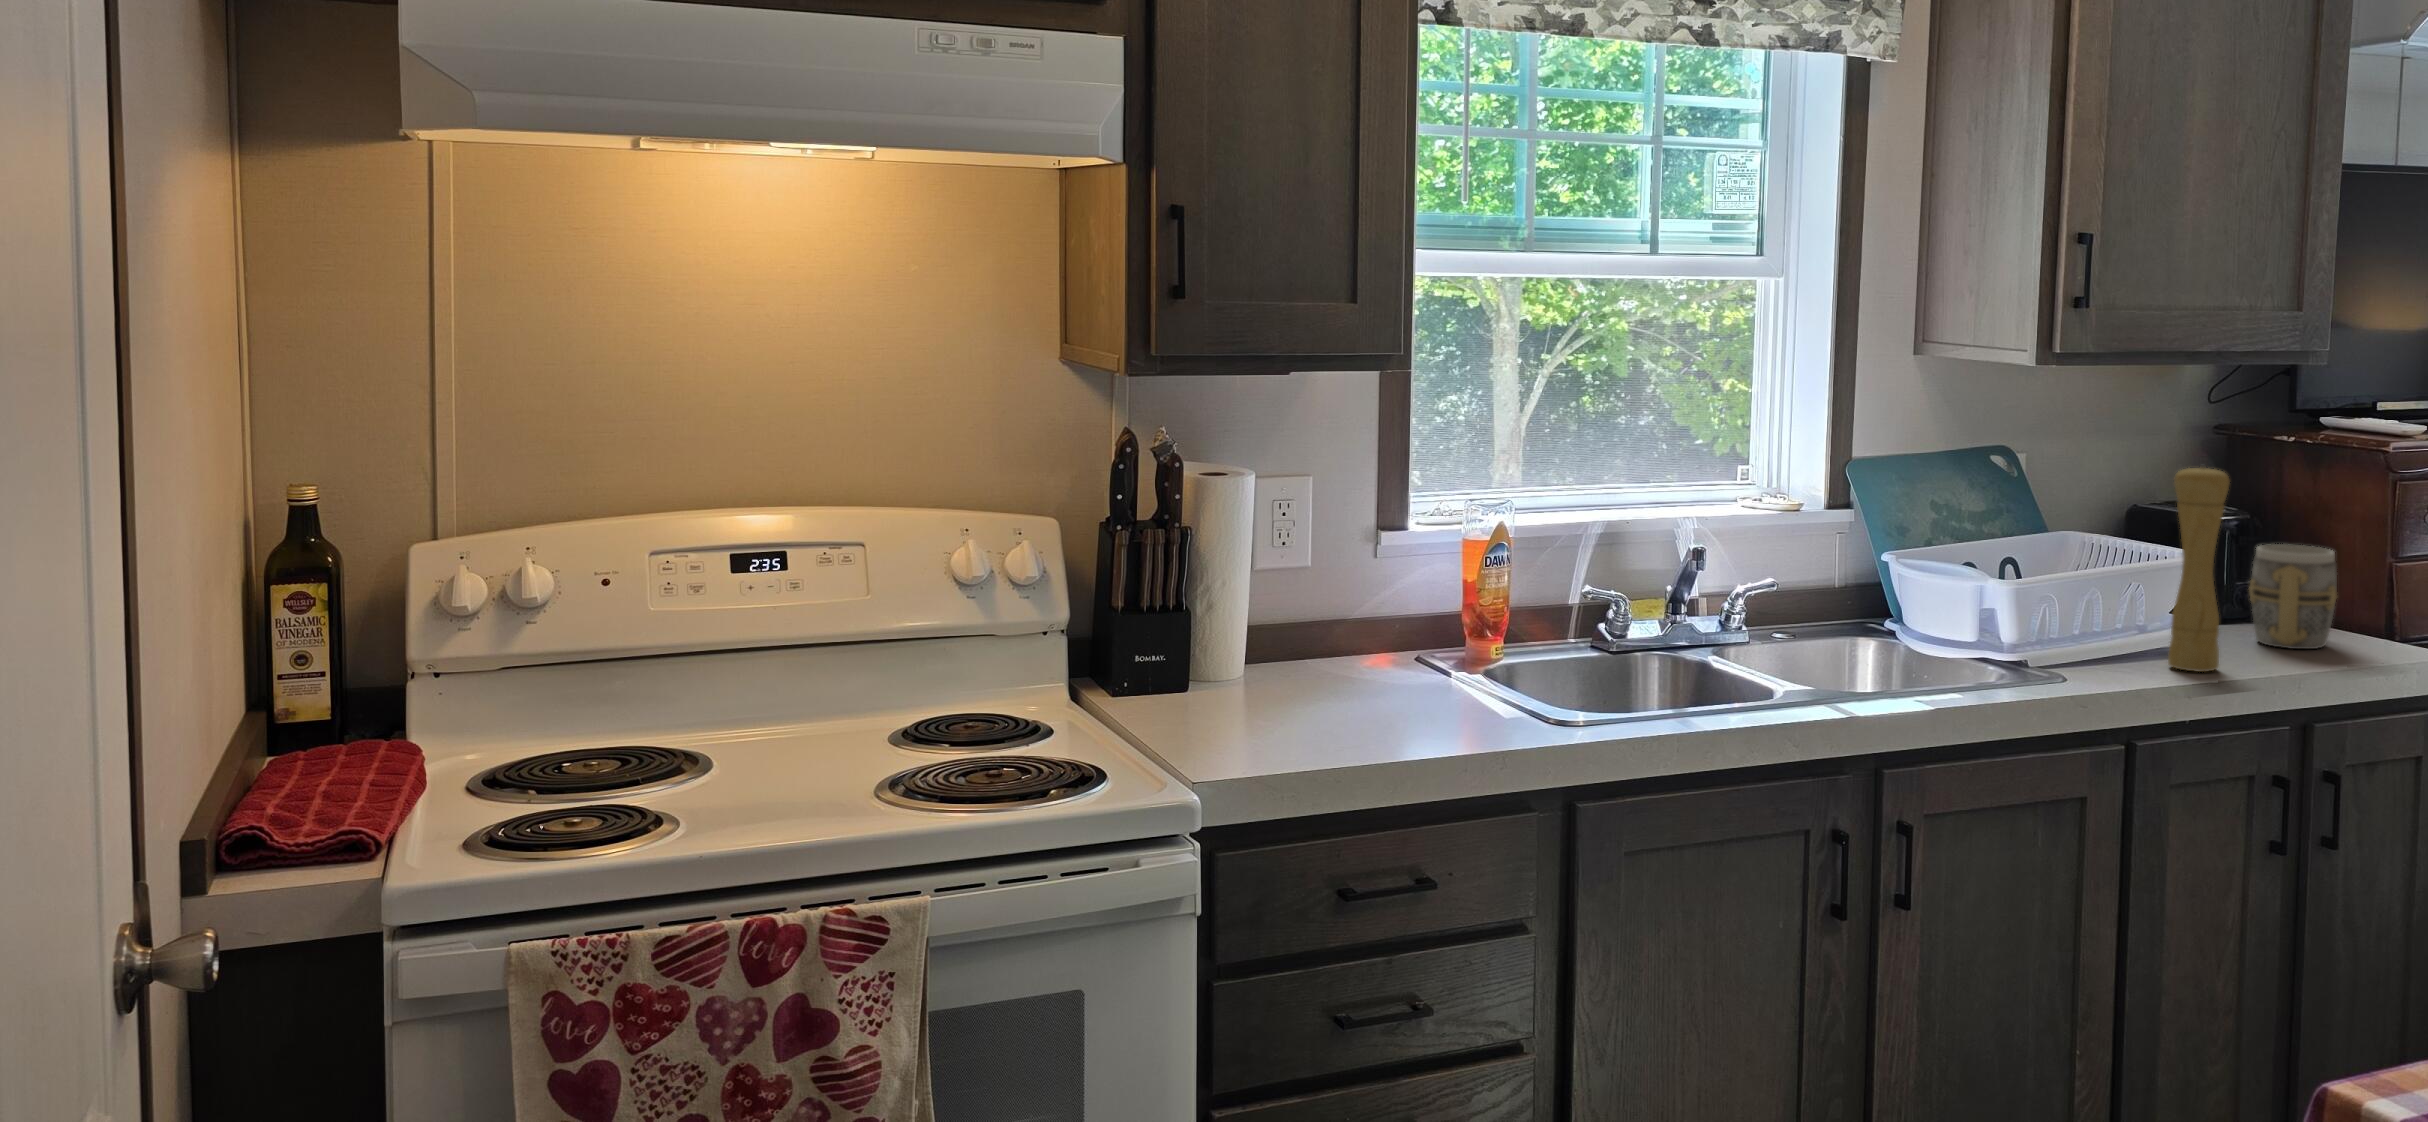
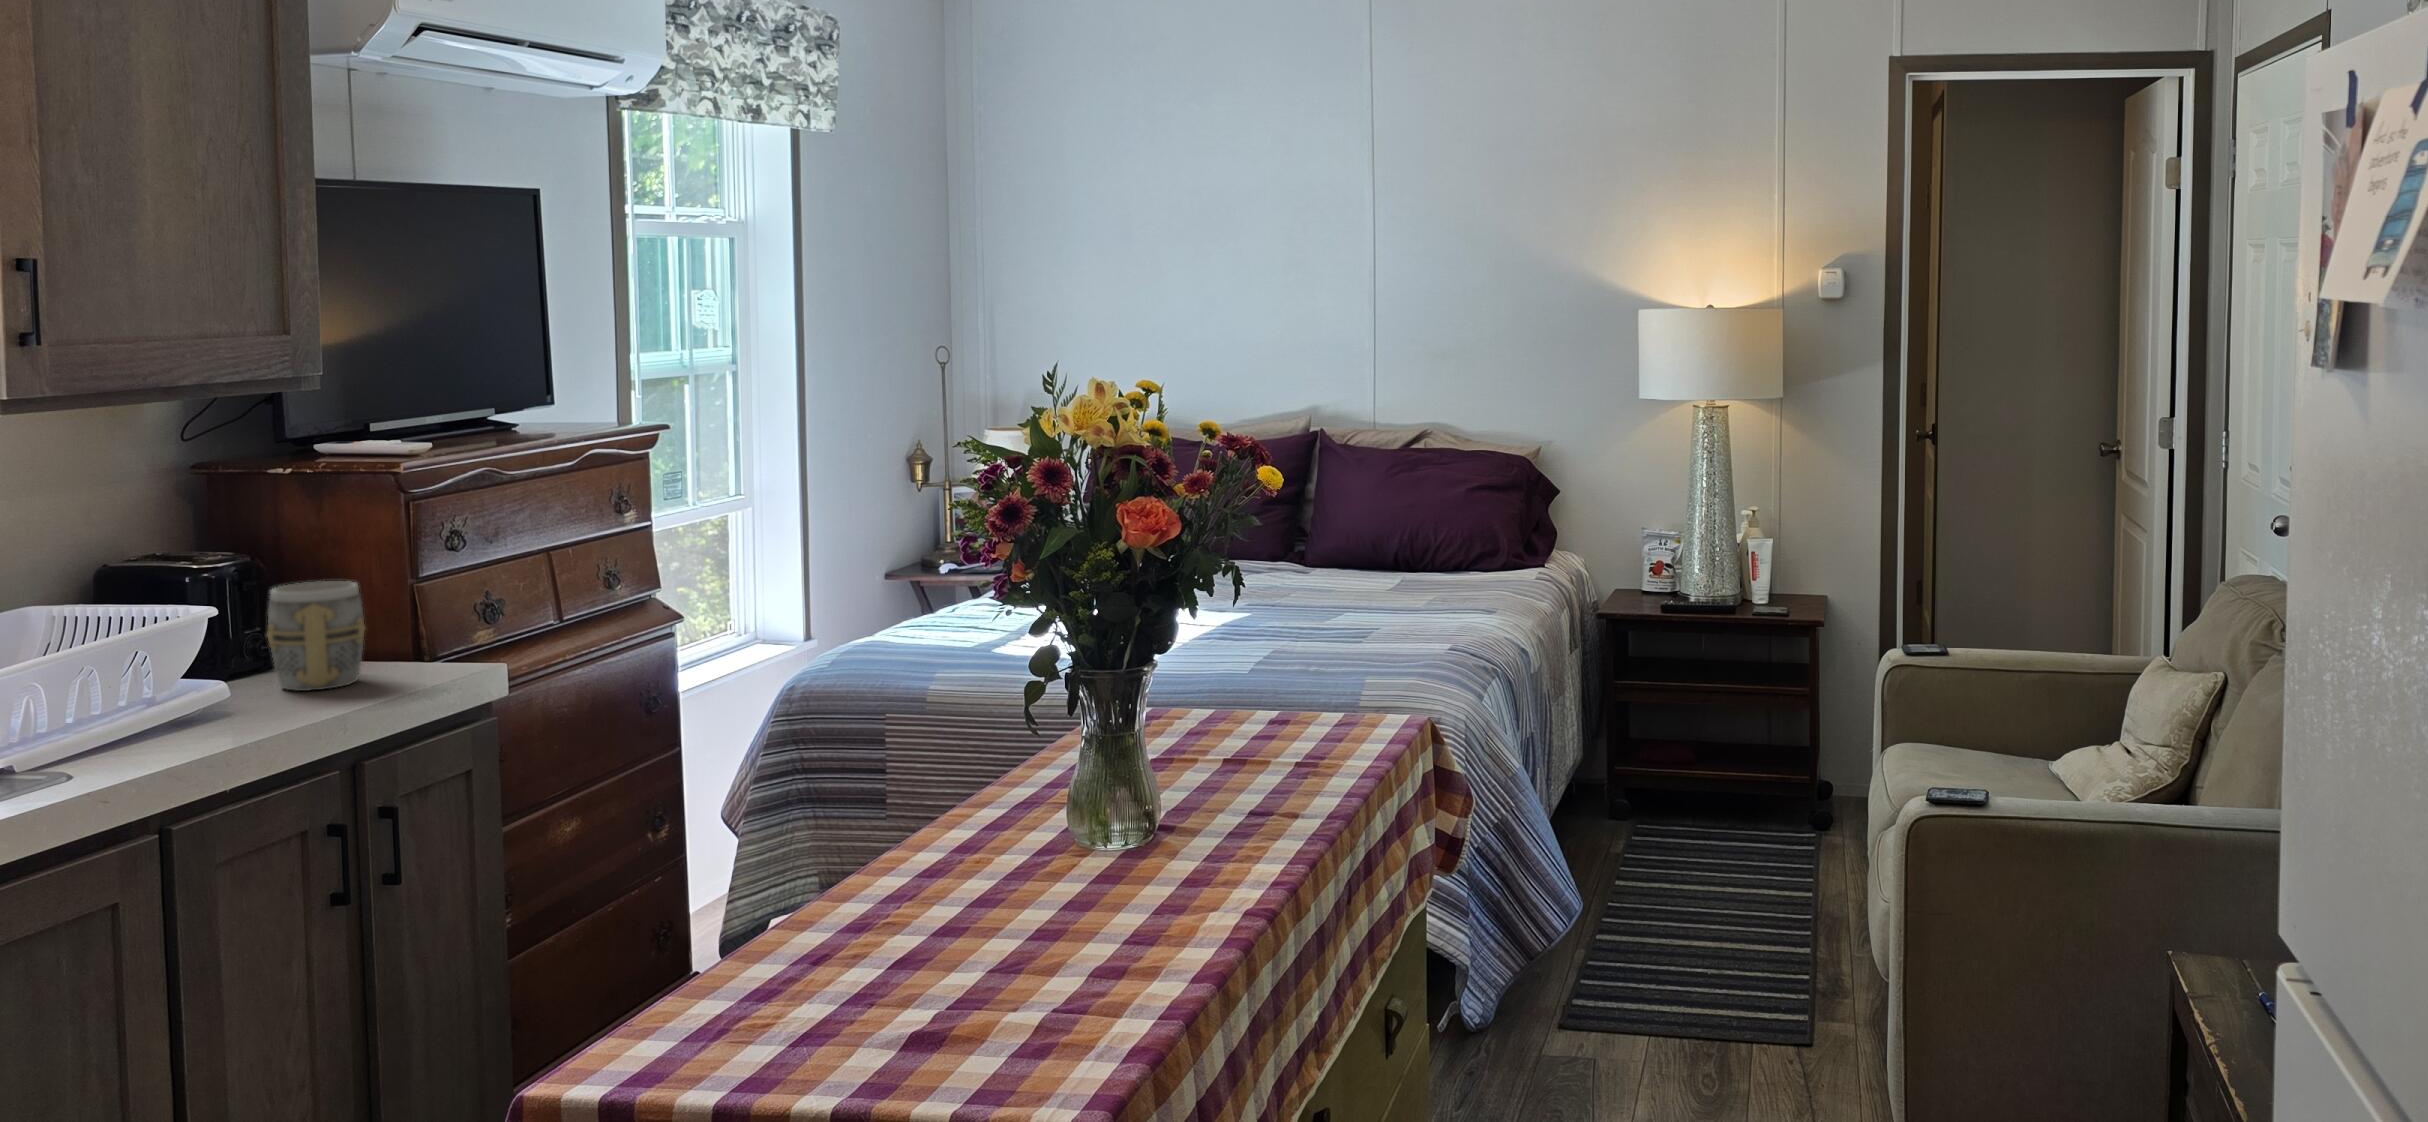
pepper mill: present [2168,465,2230,672] -> none [181,512,255,734]

